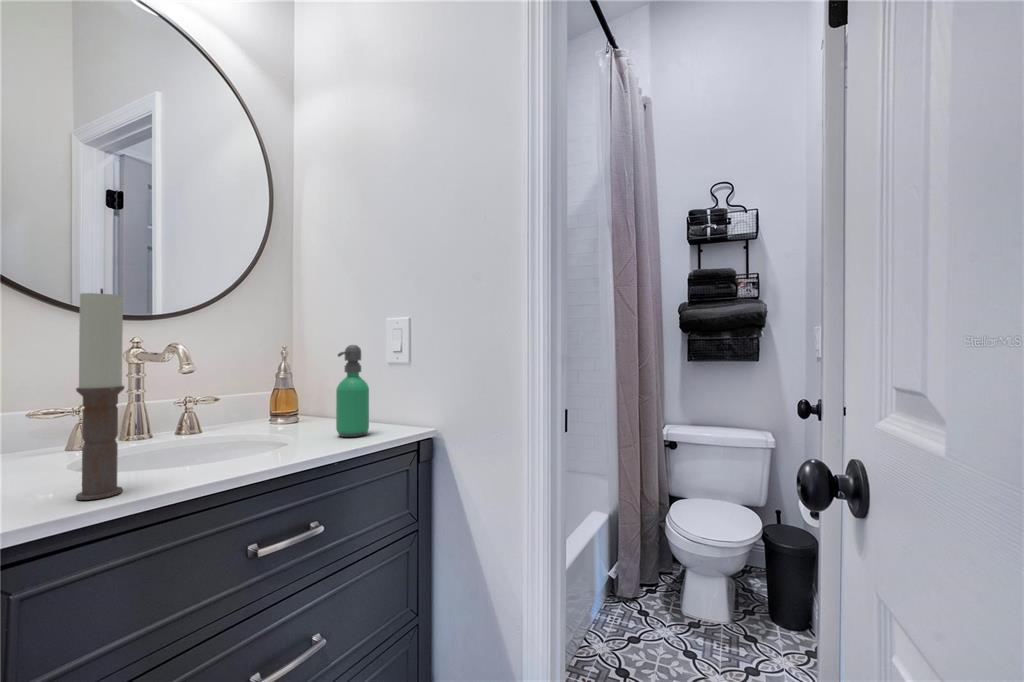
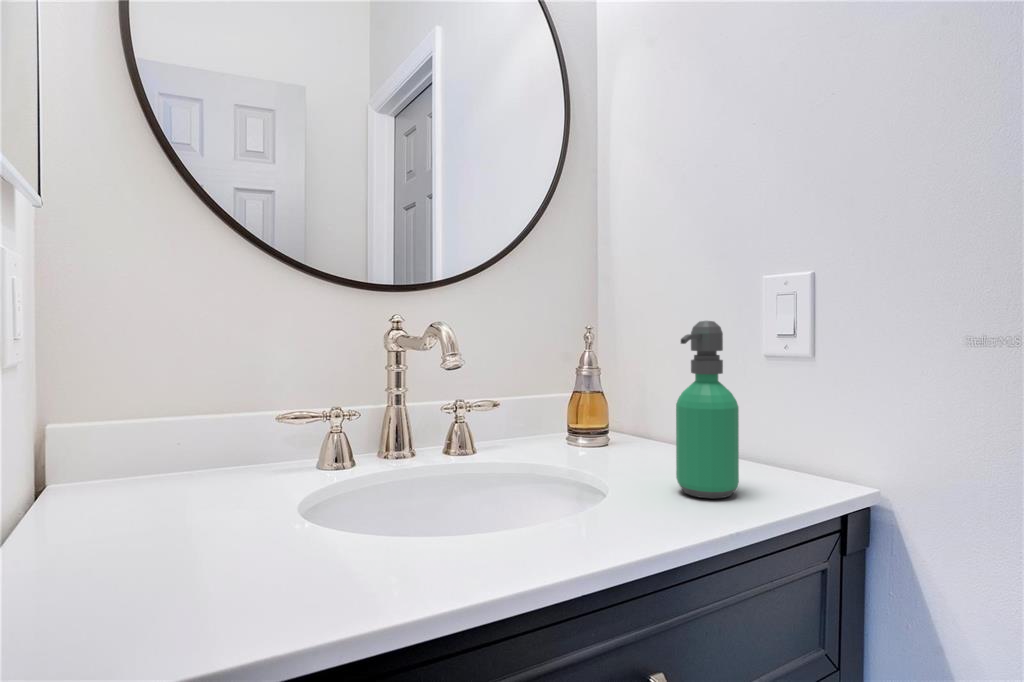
candle: present [76,289,124,500] -> none [273,231,341,597]

